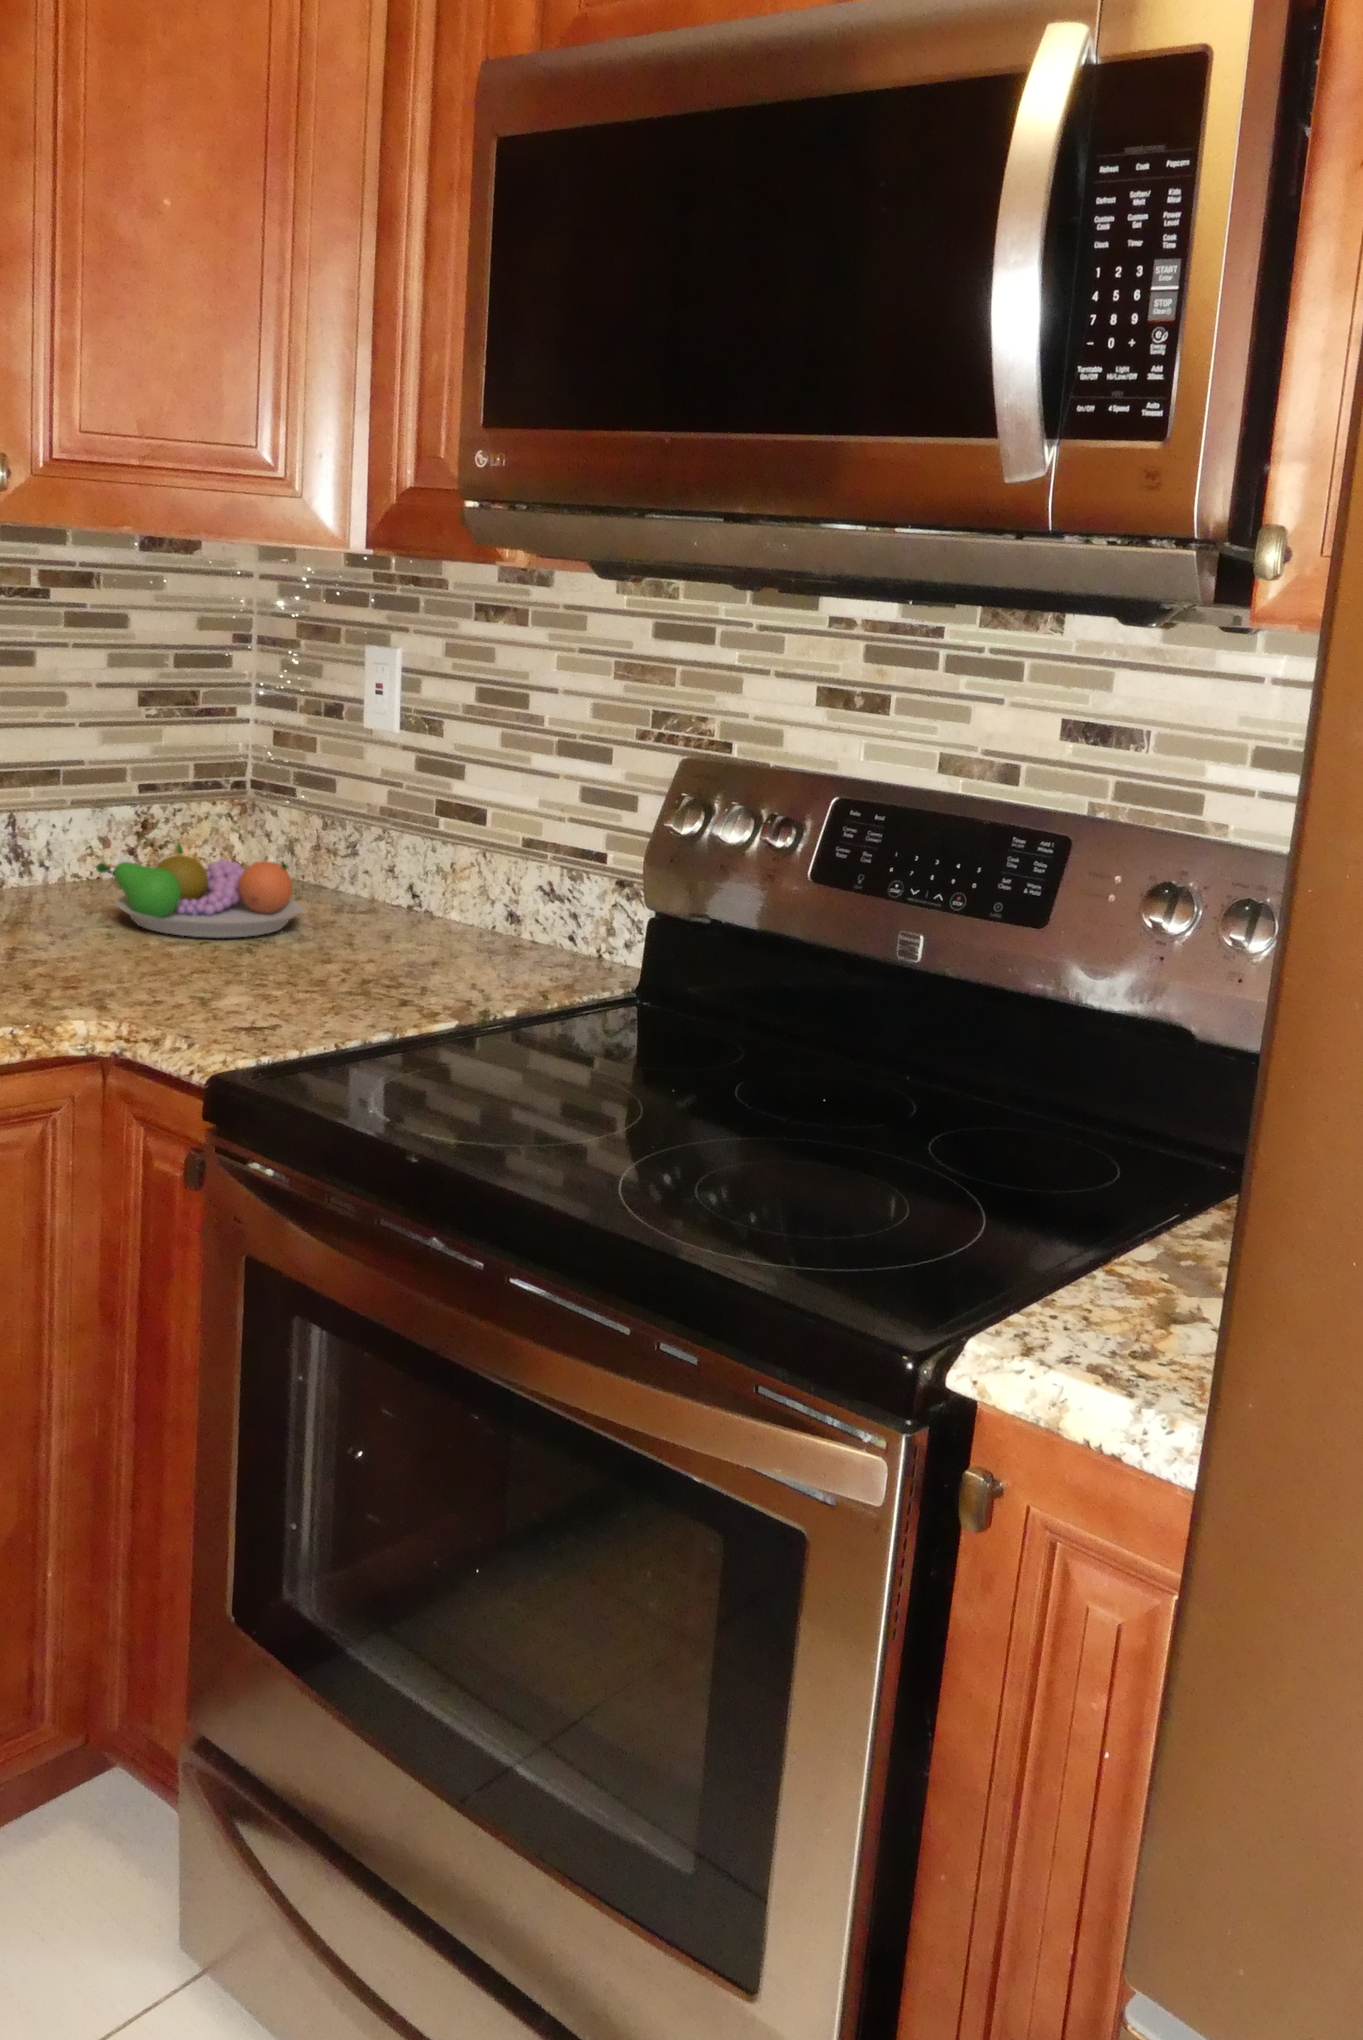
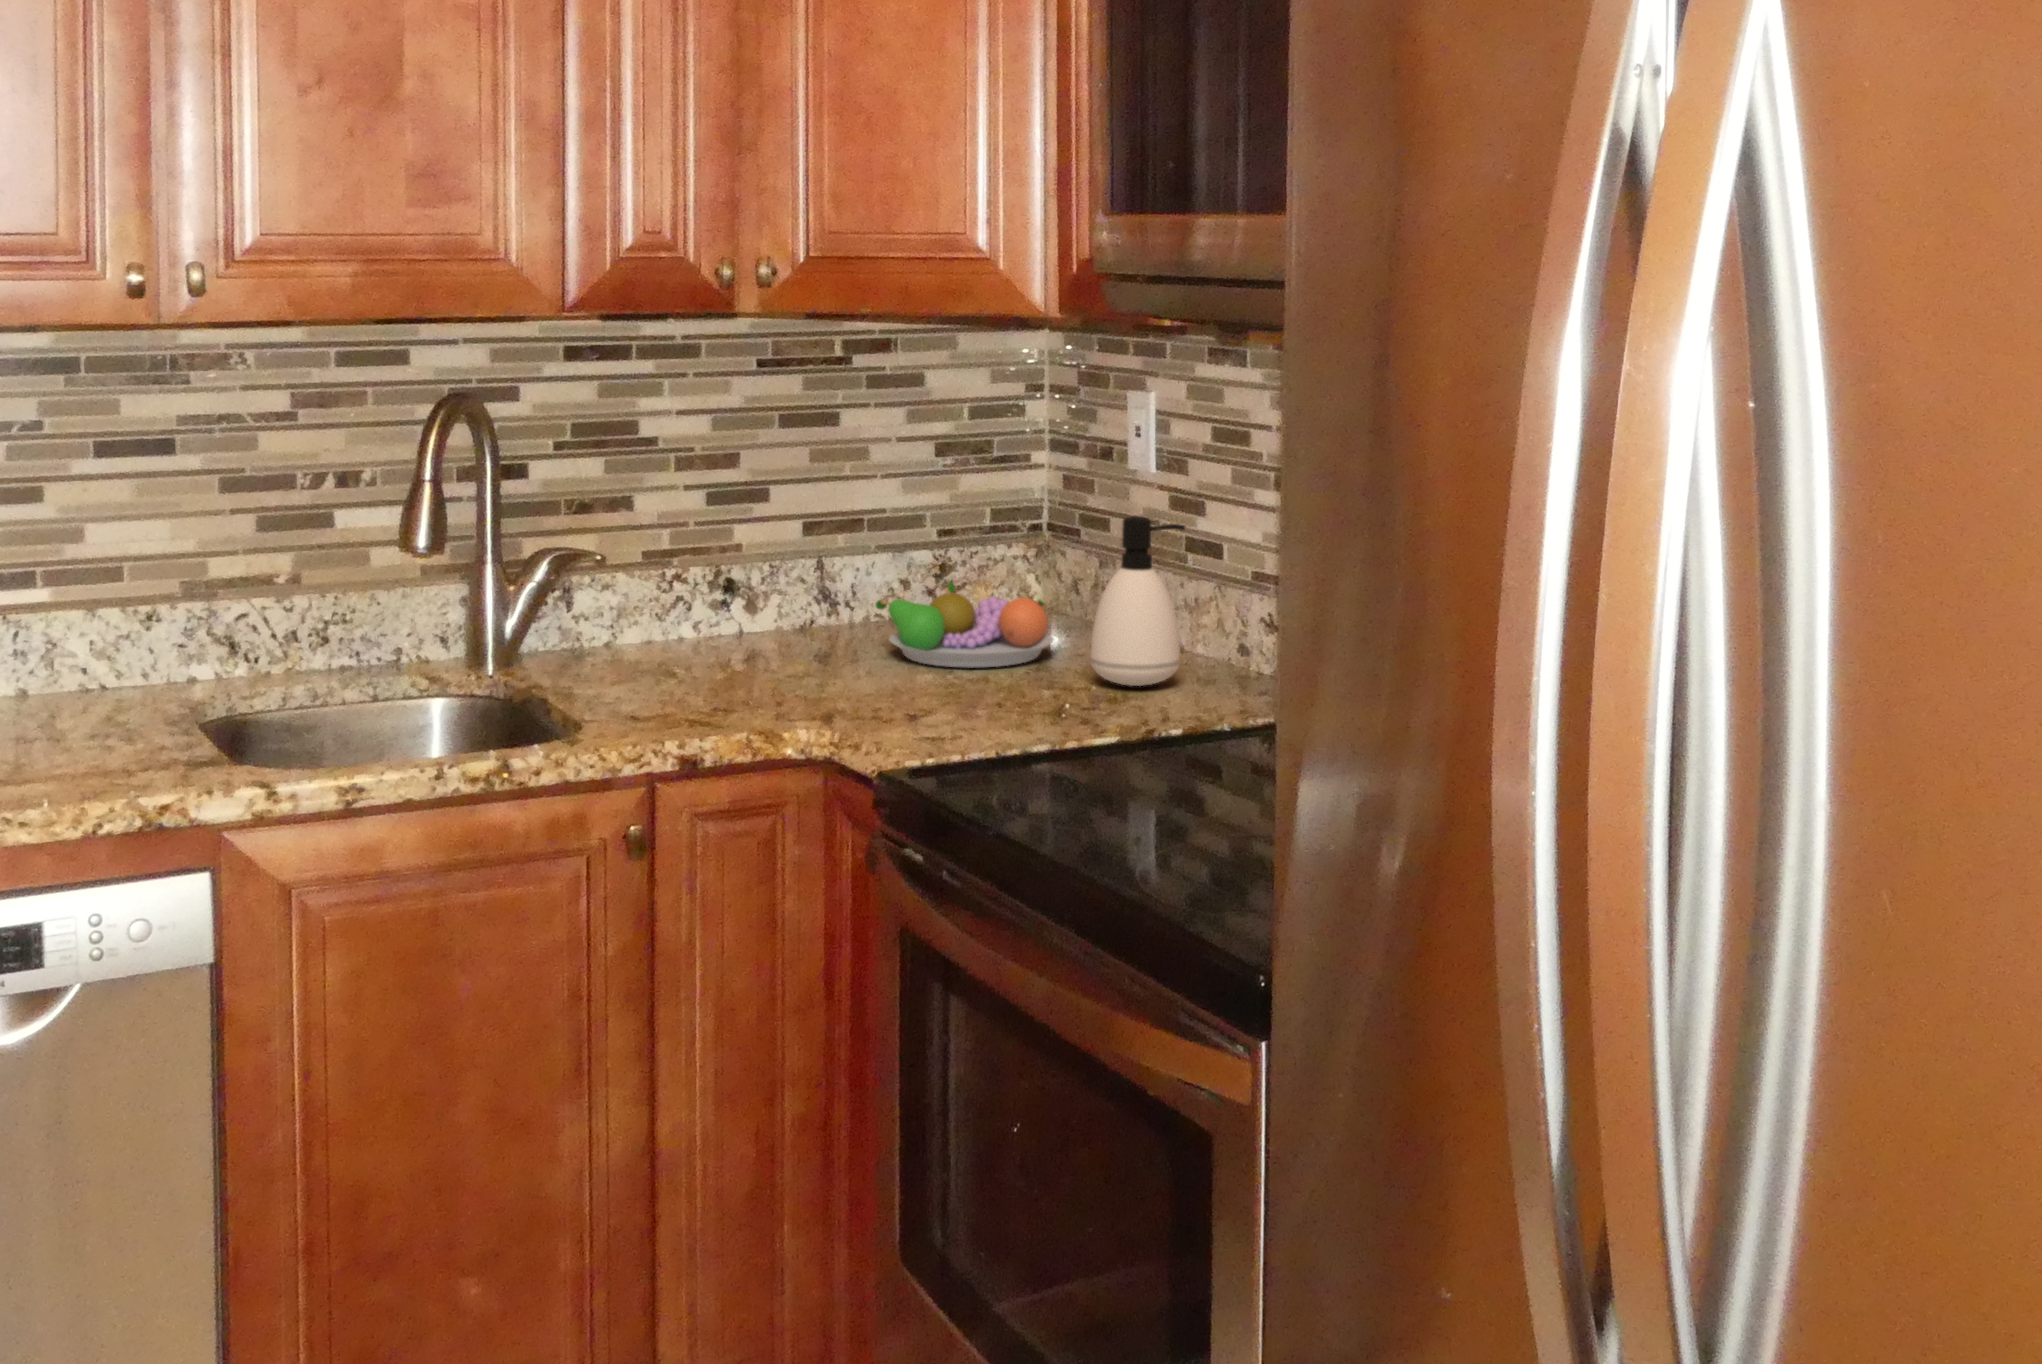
soap dispenser: none [365,781,473,957] -> present [1090,516,1185,686]

